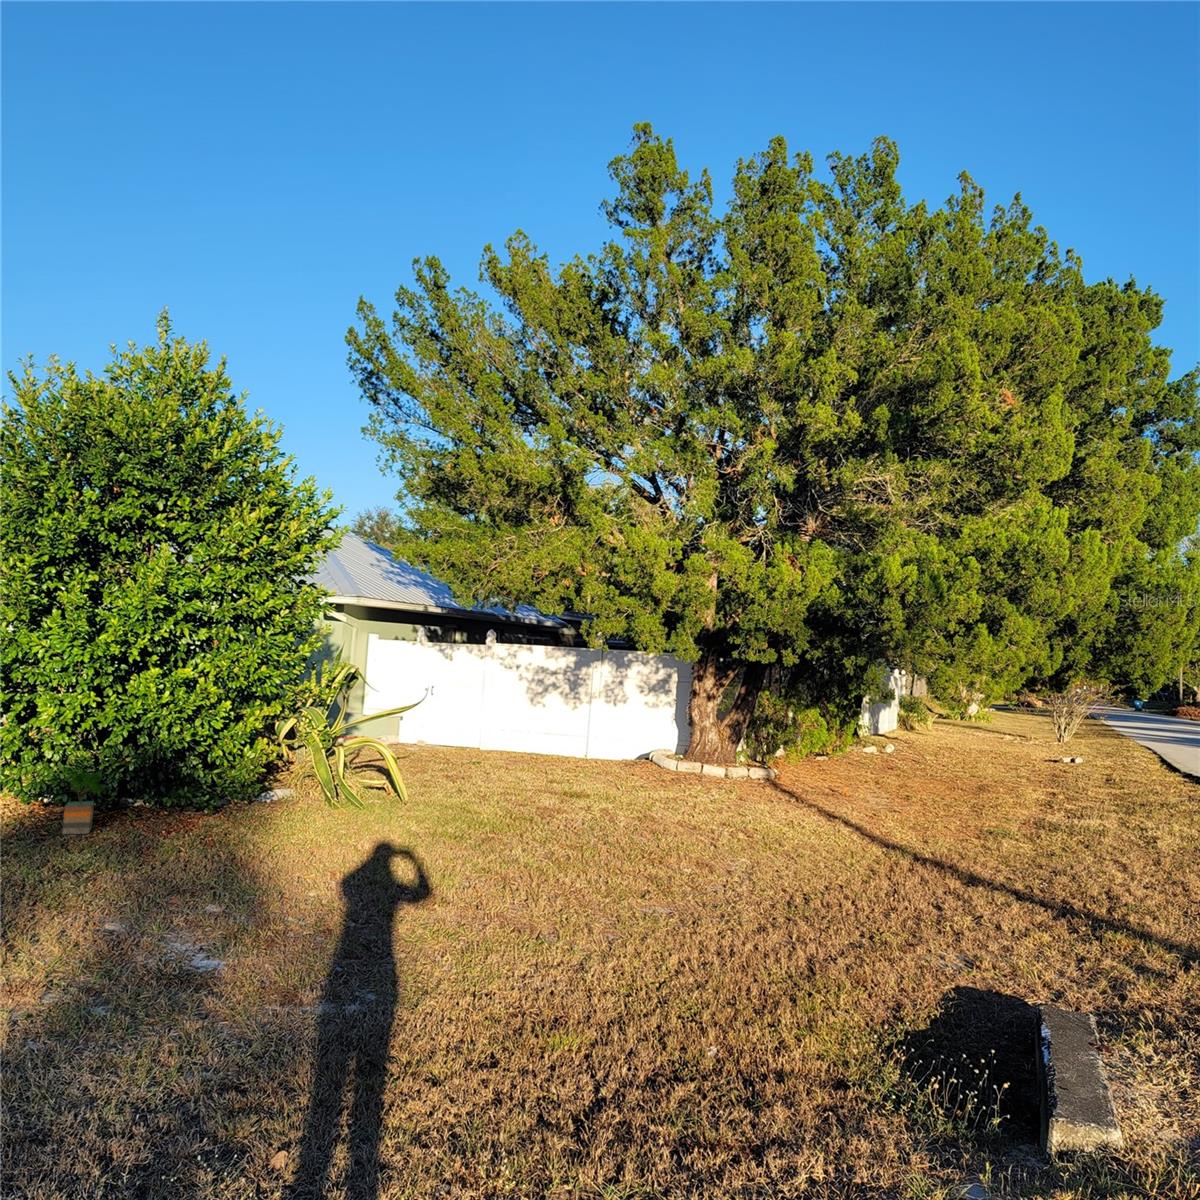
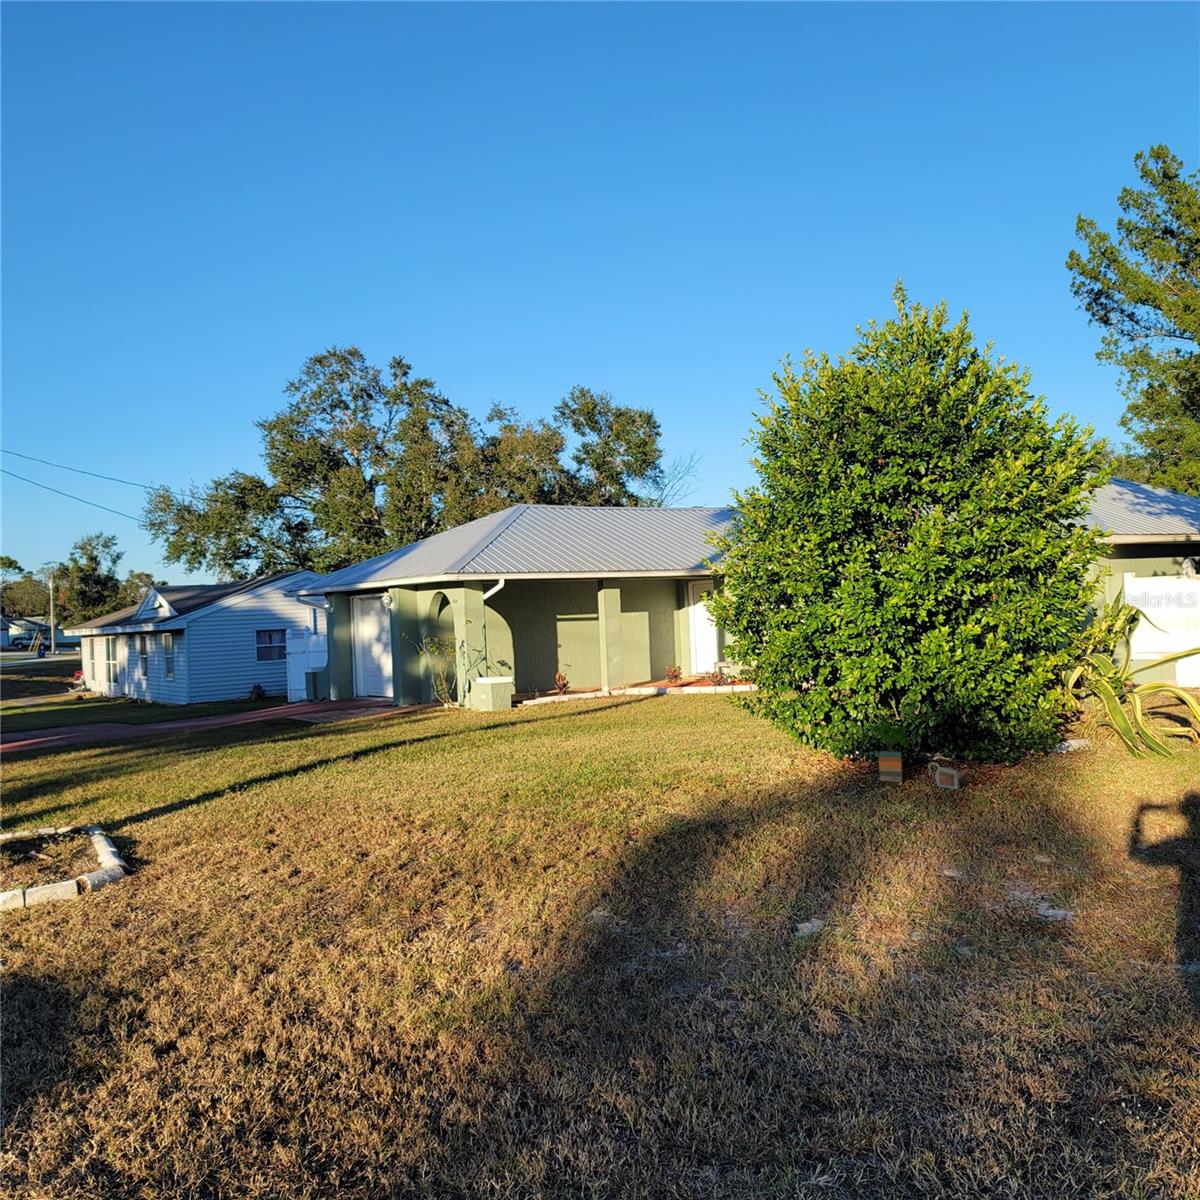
watering can: none [120,810,165,836] -> present [928,762,970,789]

